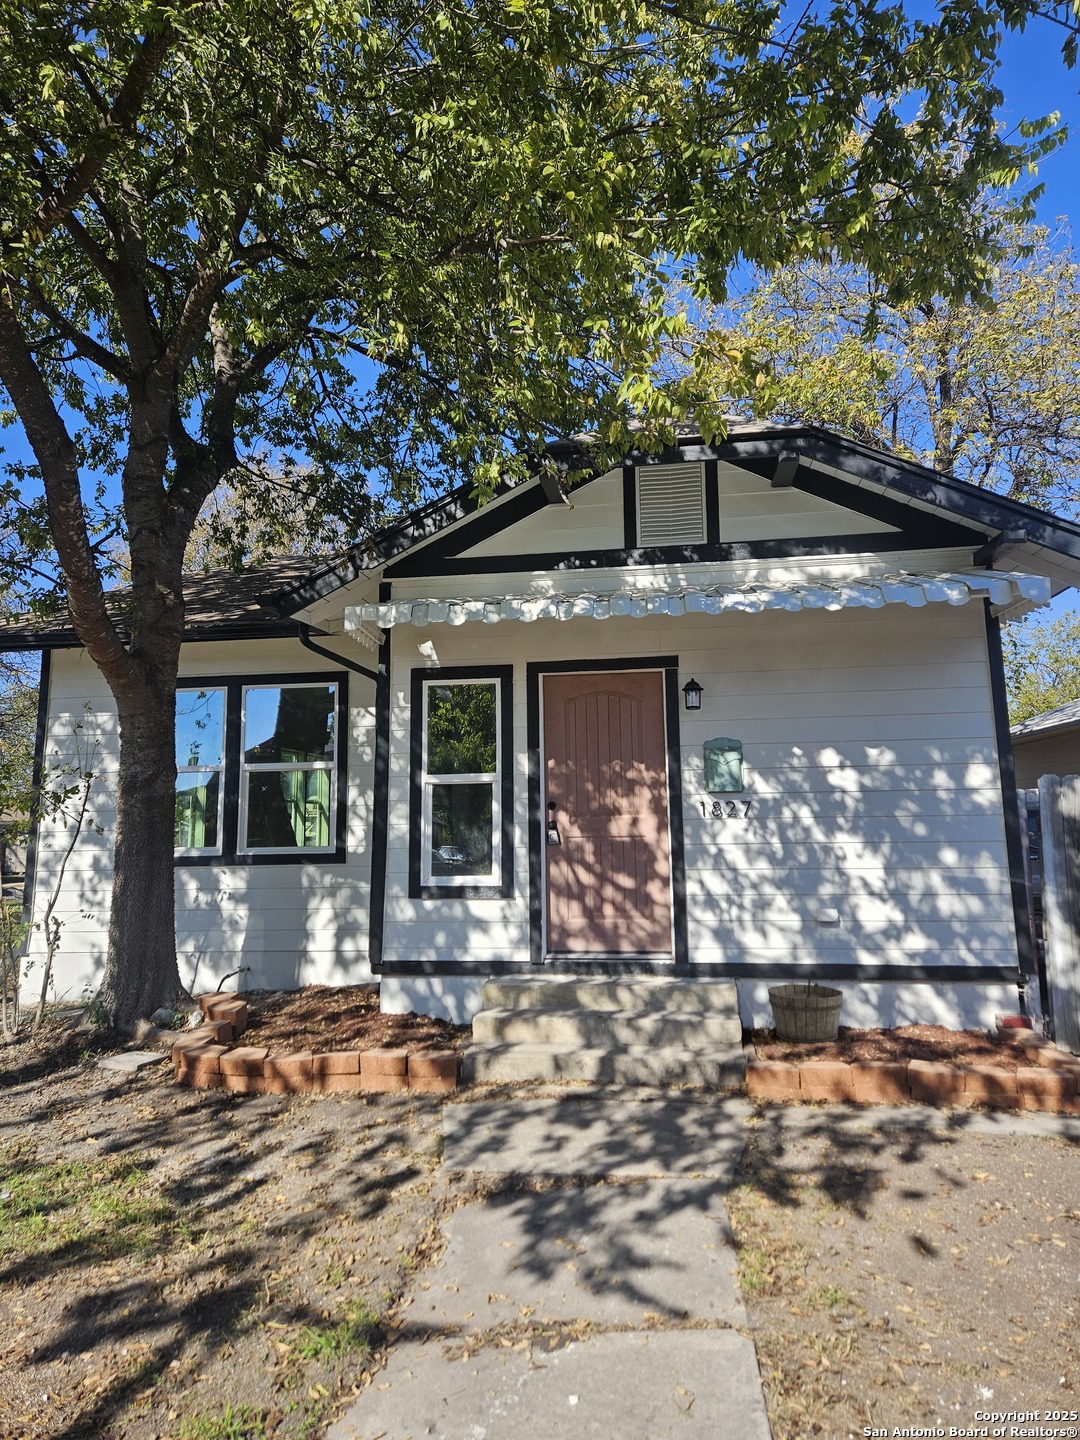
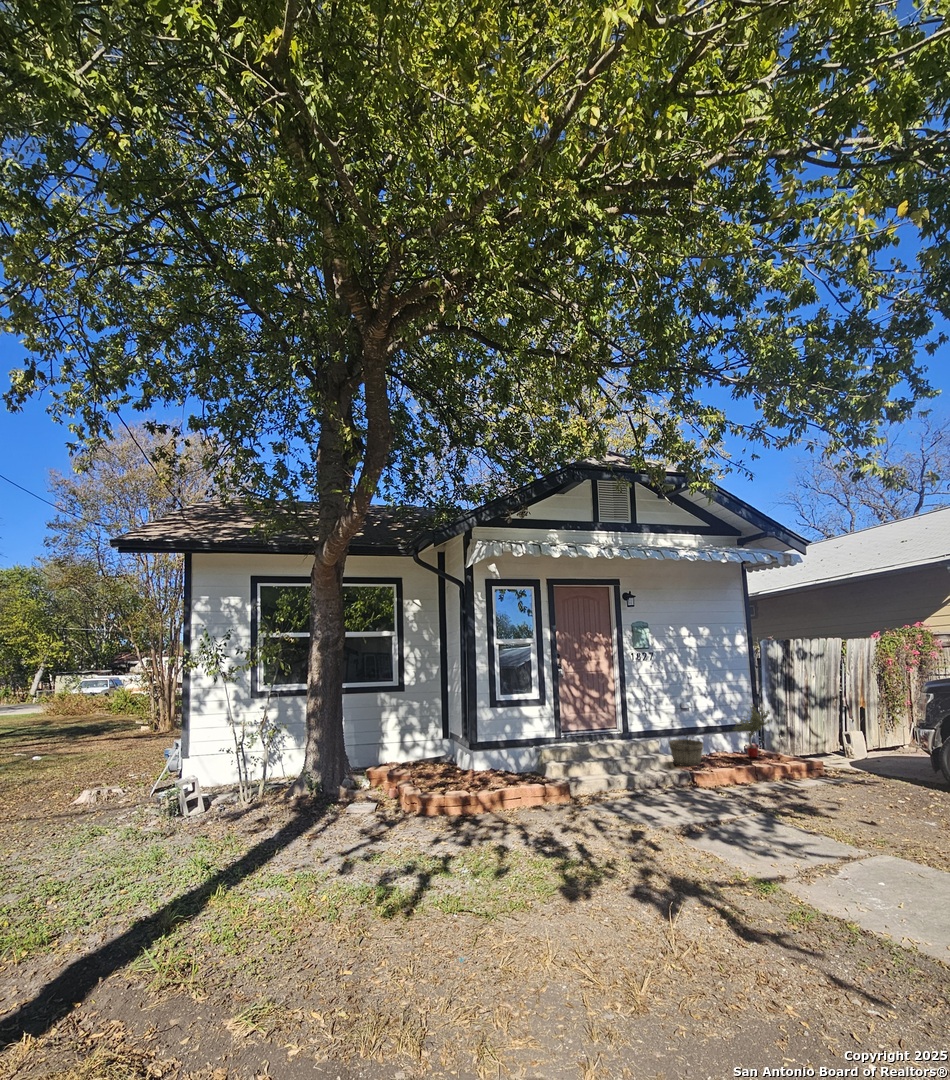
potted tree: none [930,918,1036,1042] -> present [734,704,770,758]

